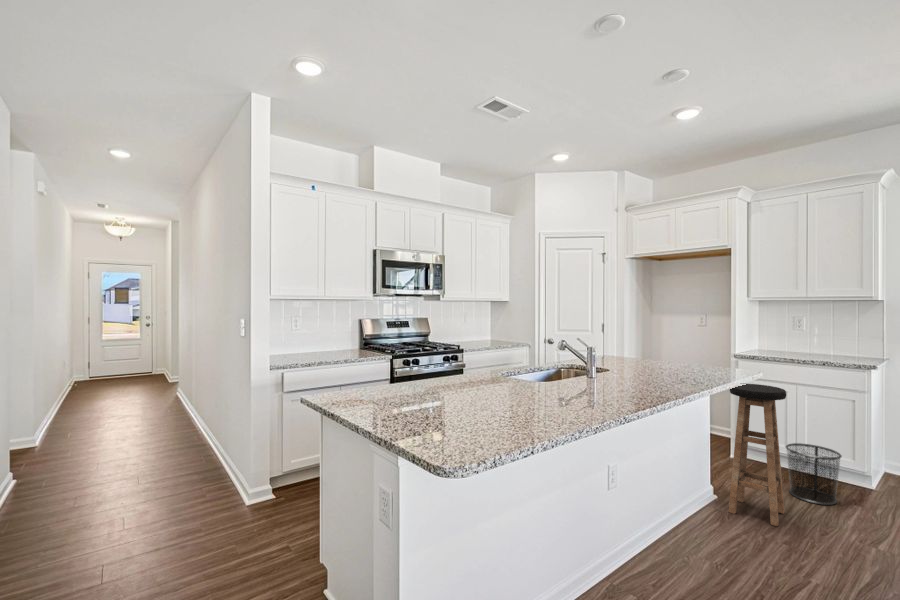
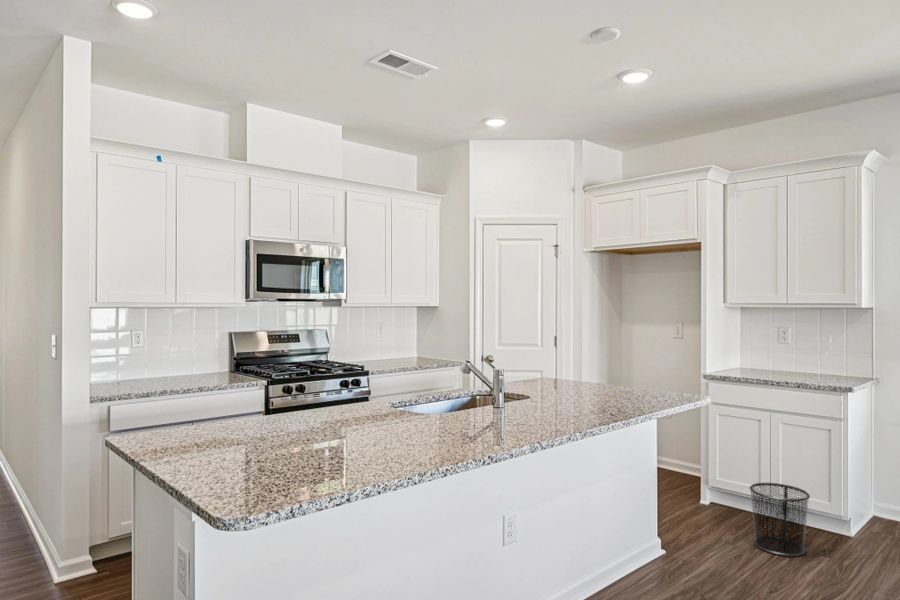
bar stool: present [729,384,786,526] -> none [674,411,740,584]

